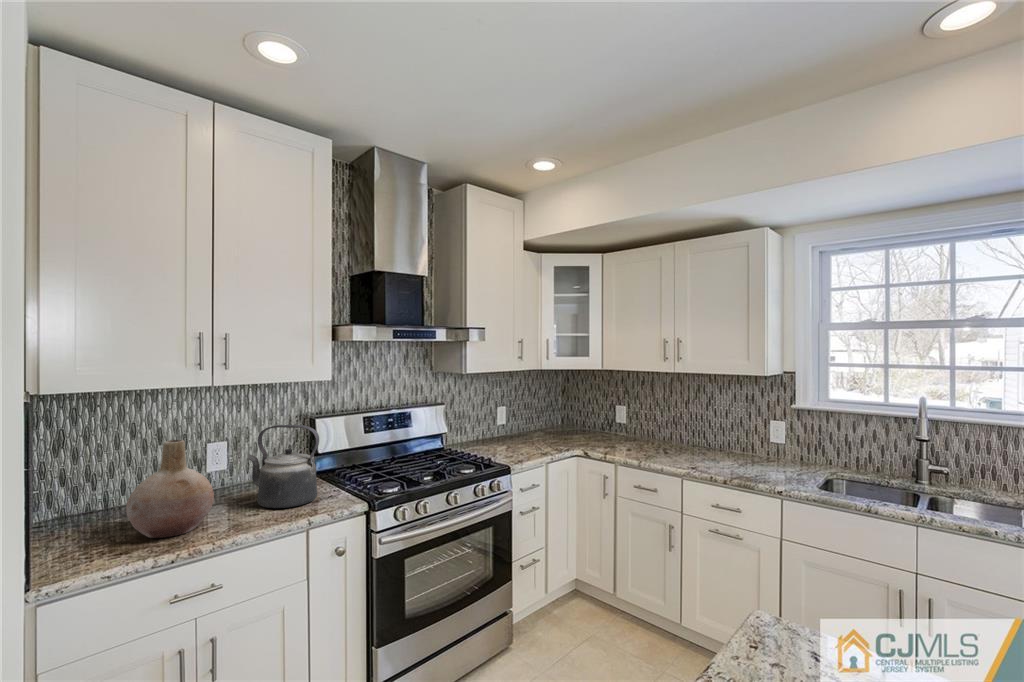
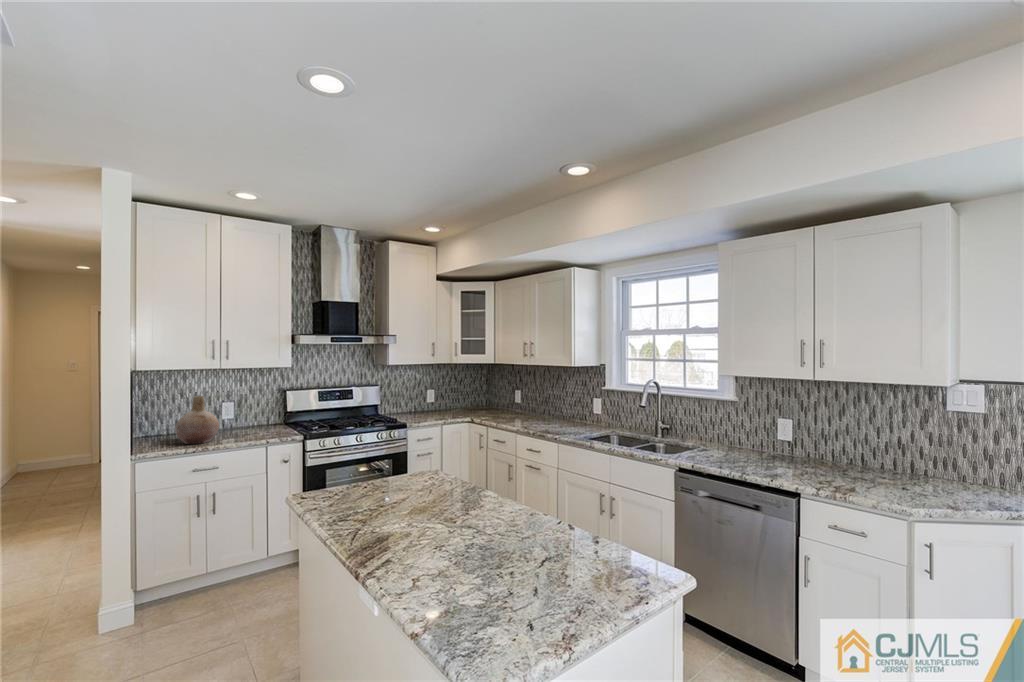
kettle: present [248,425,319,508] -> none [242,392,280,436]

